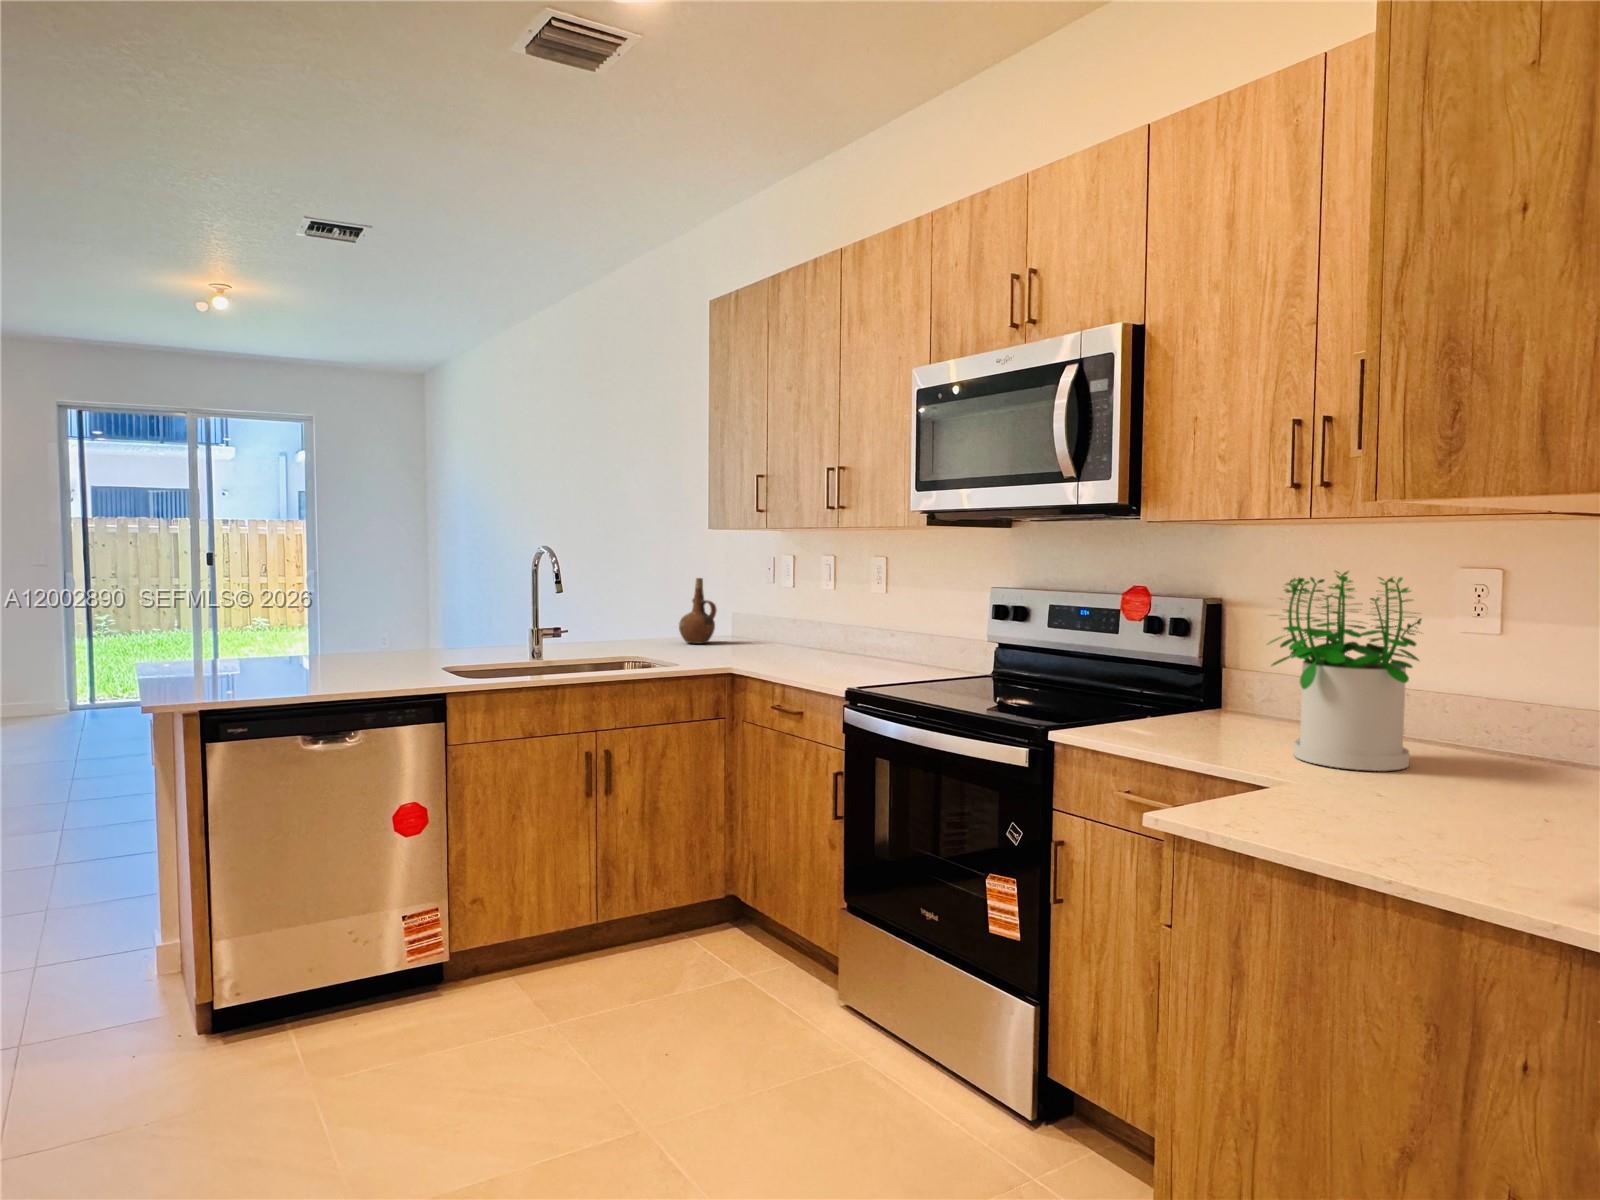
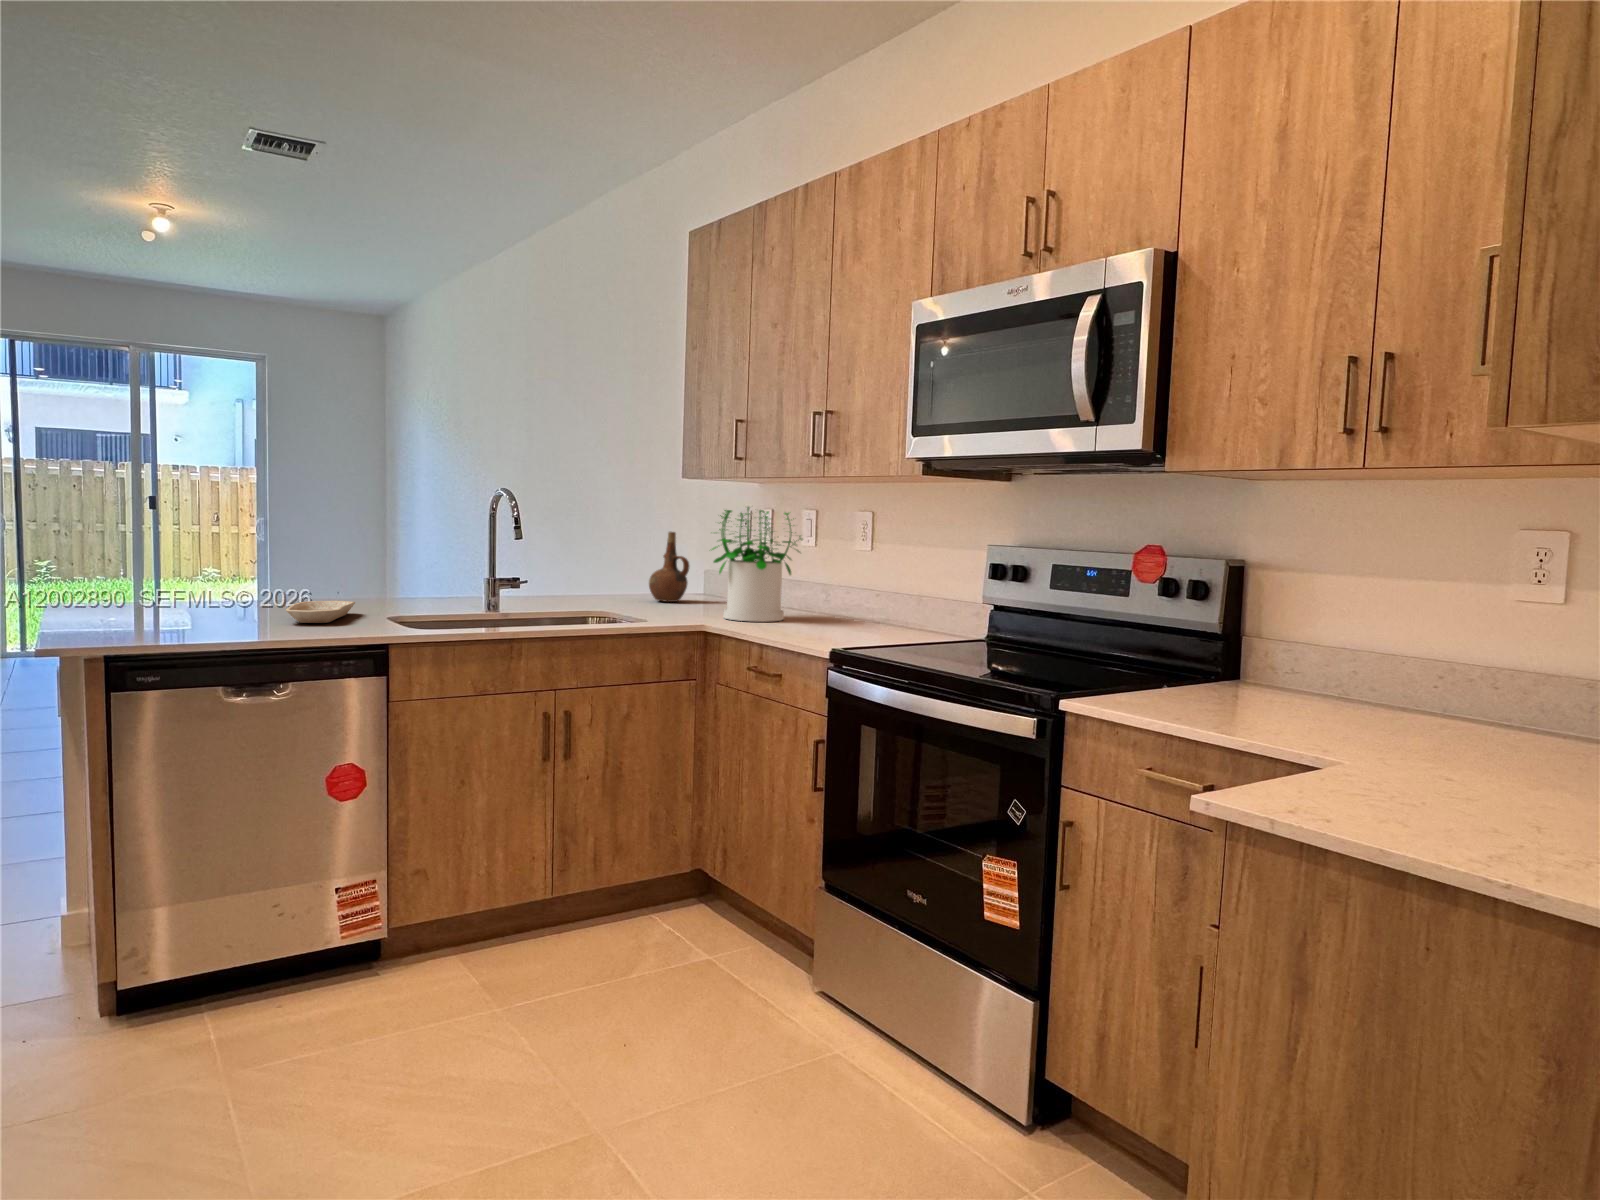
potted plant: present [1268,570,1421,771] -> present [712,507,802,622]
tray: none [351,652,412,674] -> present [286,601,355,623]

